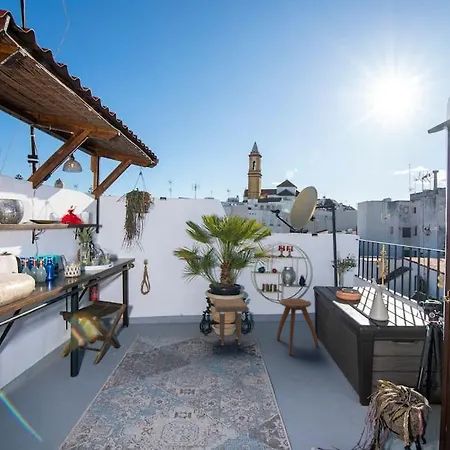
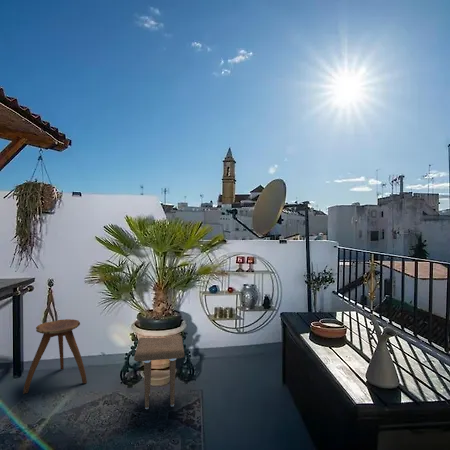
stool: present [277,298,318,355] -> present [23,319,87,394]

